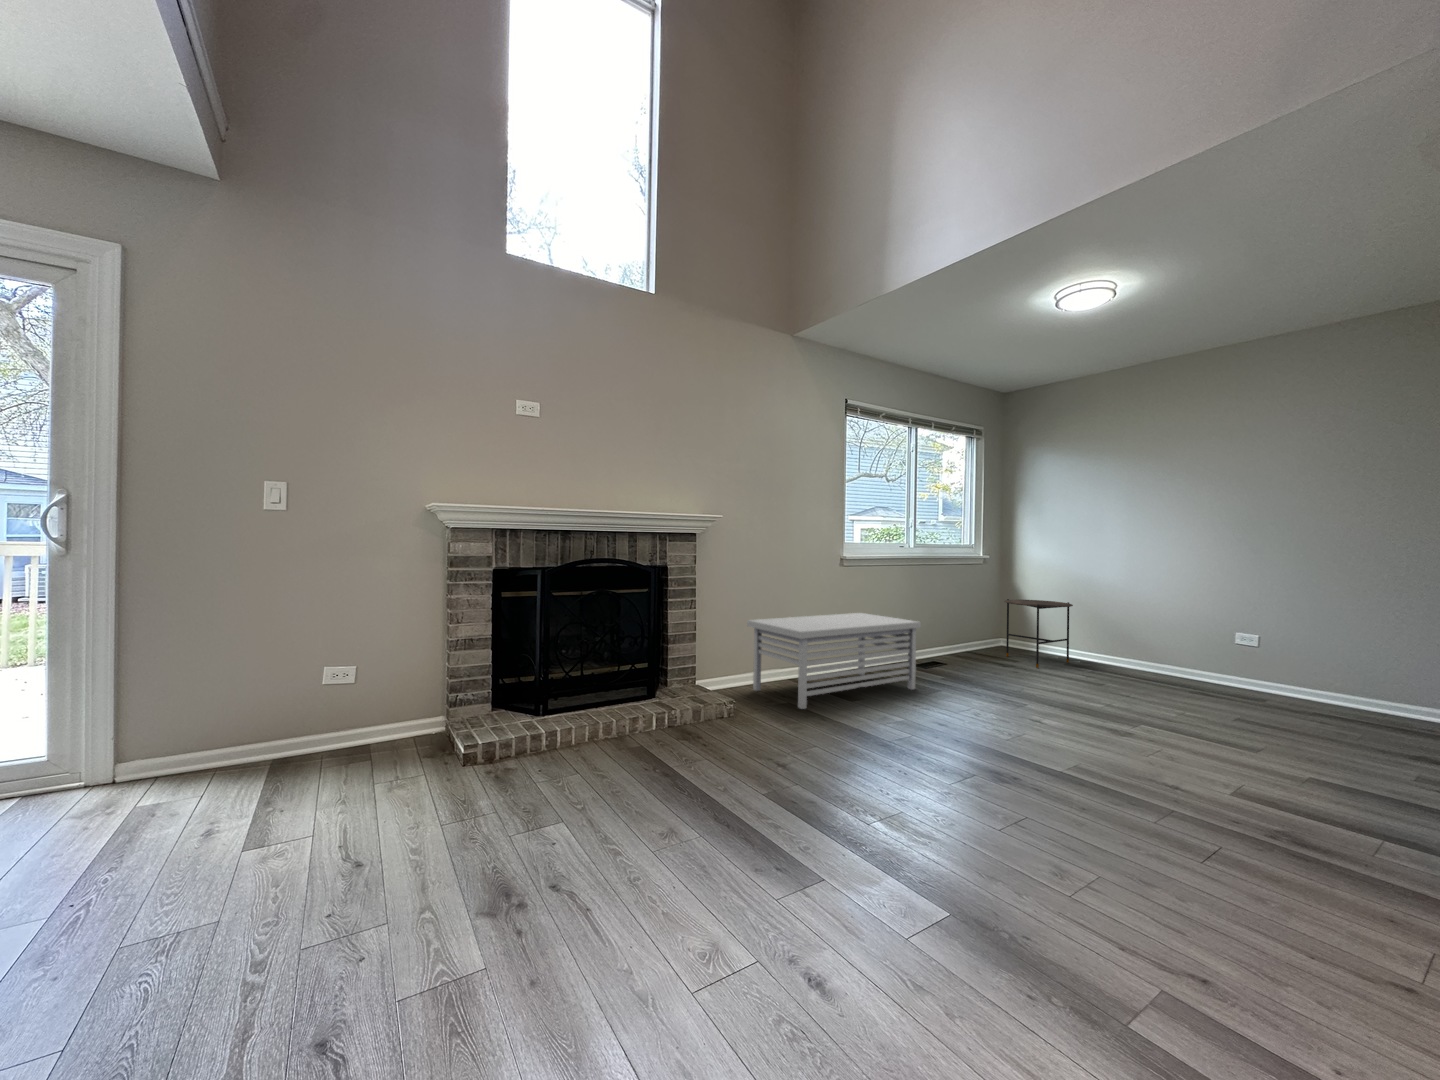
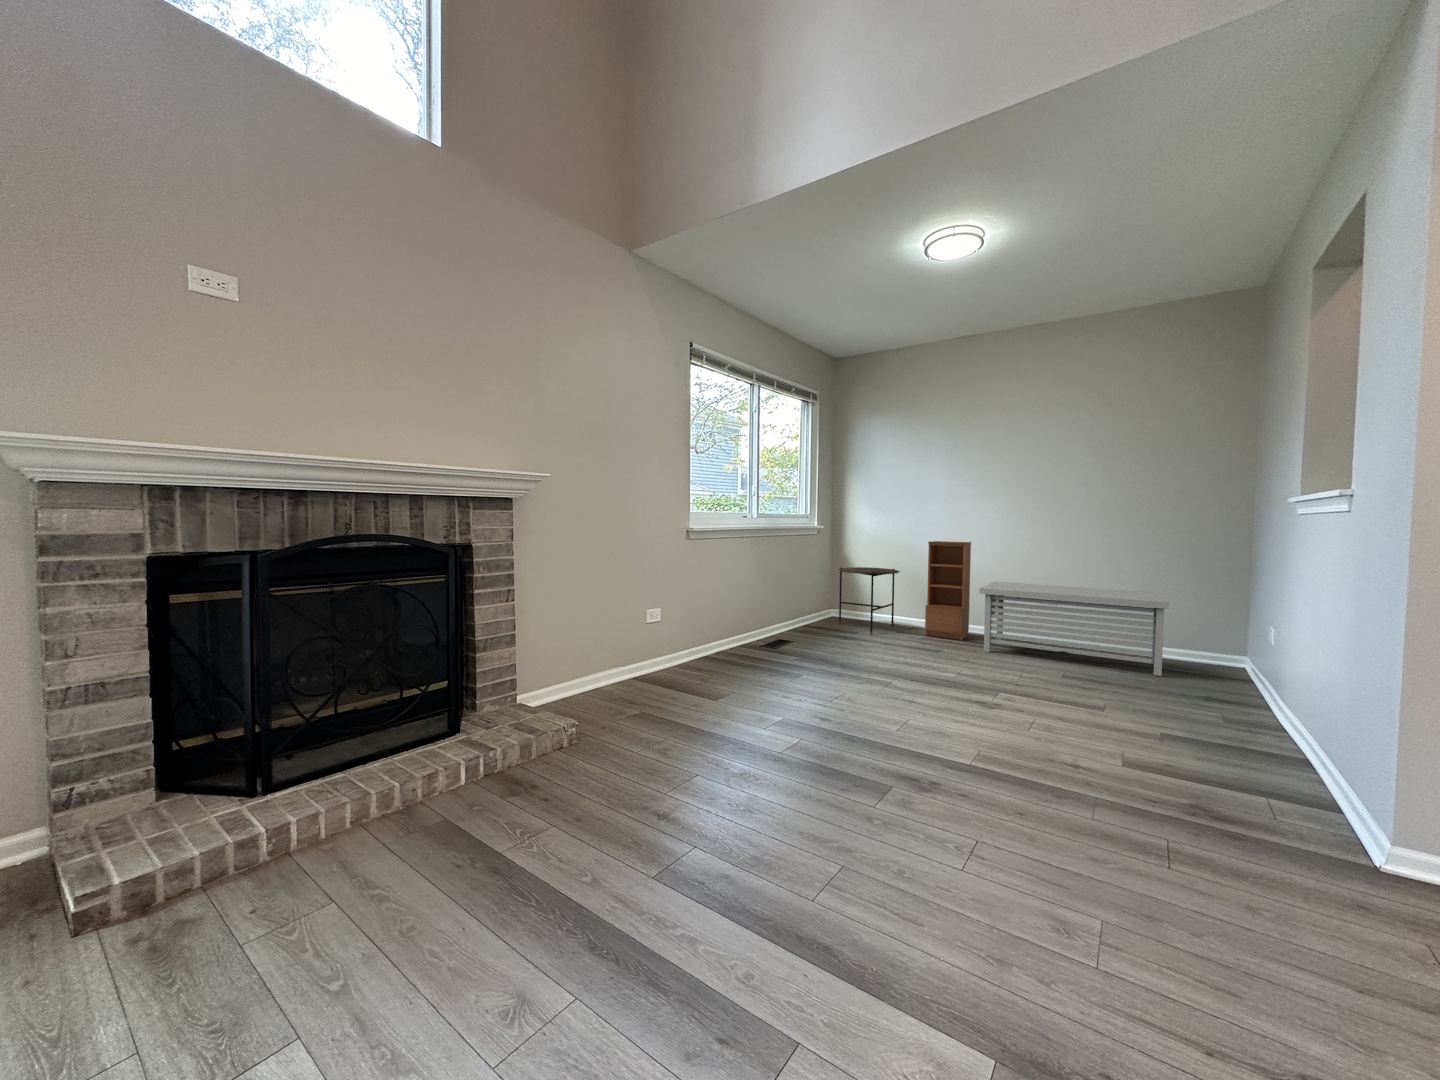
bookcase: none [1101,575,1158,681] -> present [925,541,971,640]
storage bench: present [747,613,921,709] -> present [979,582,1169,676]

